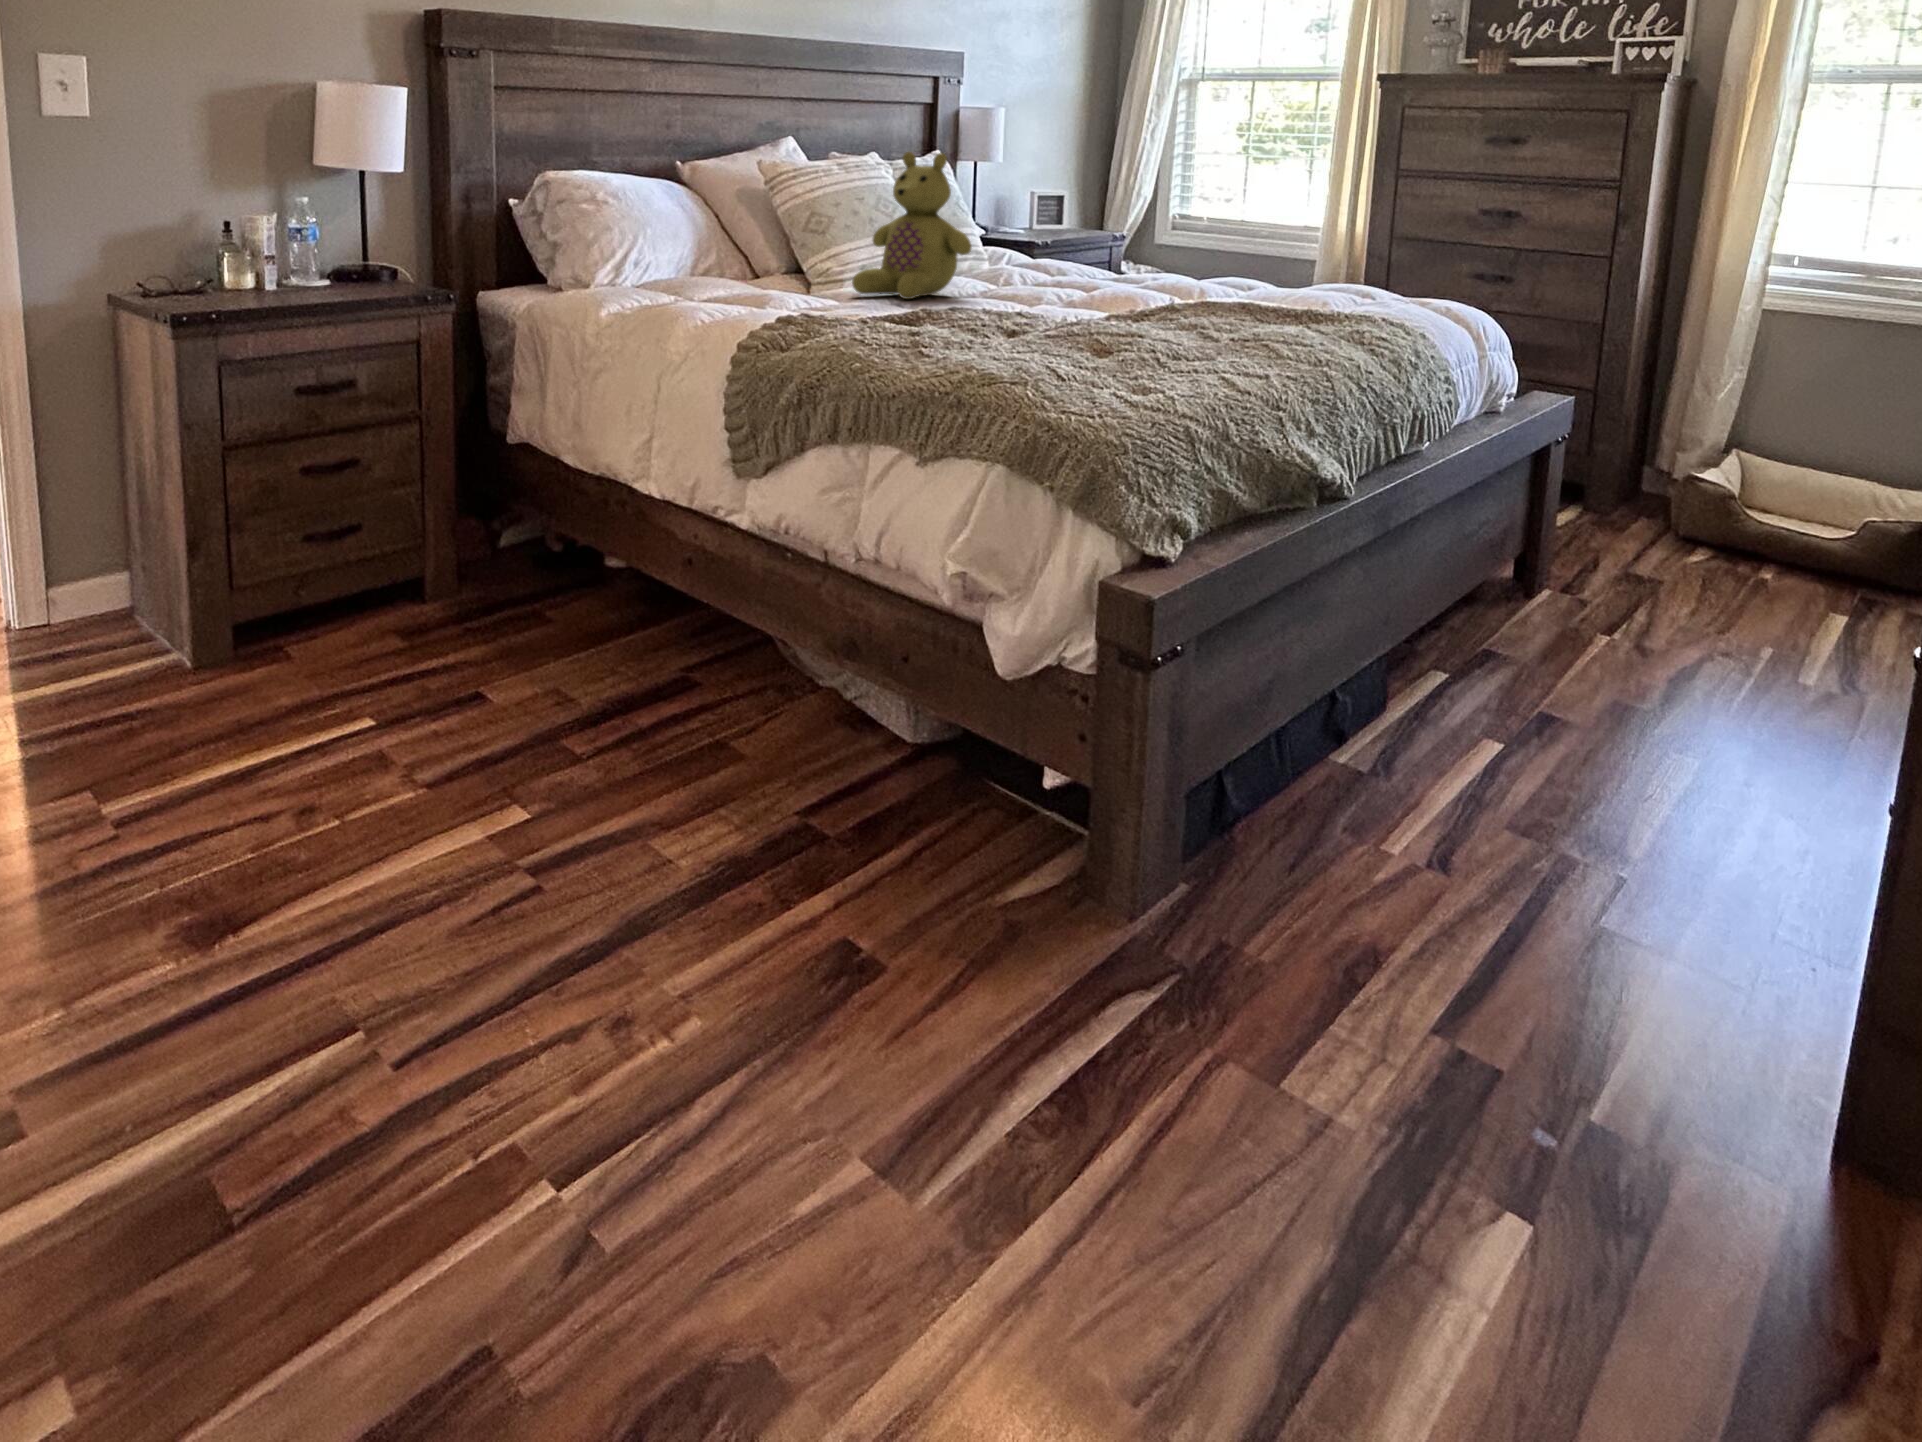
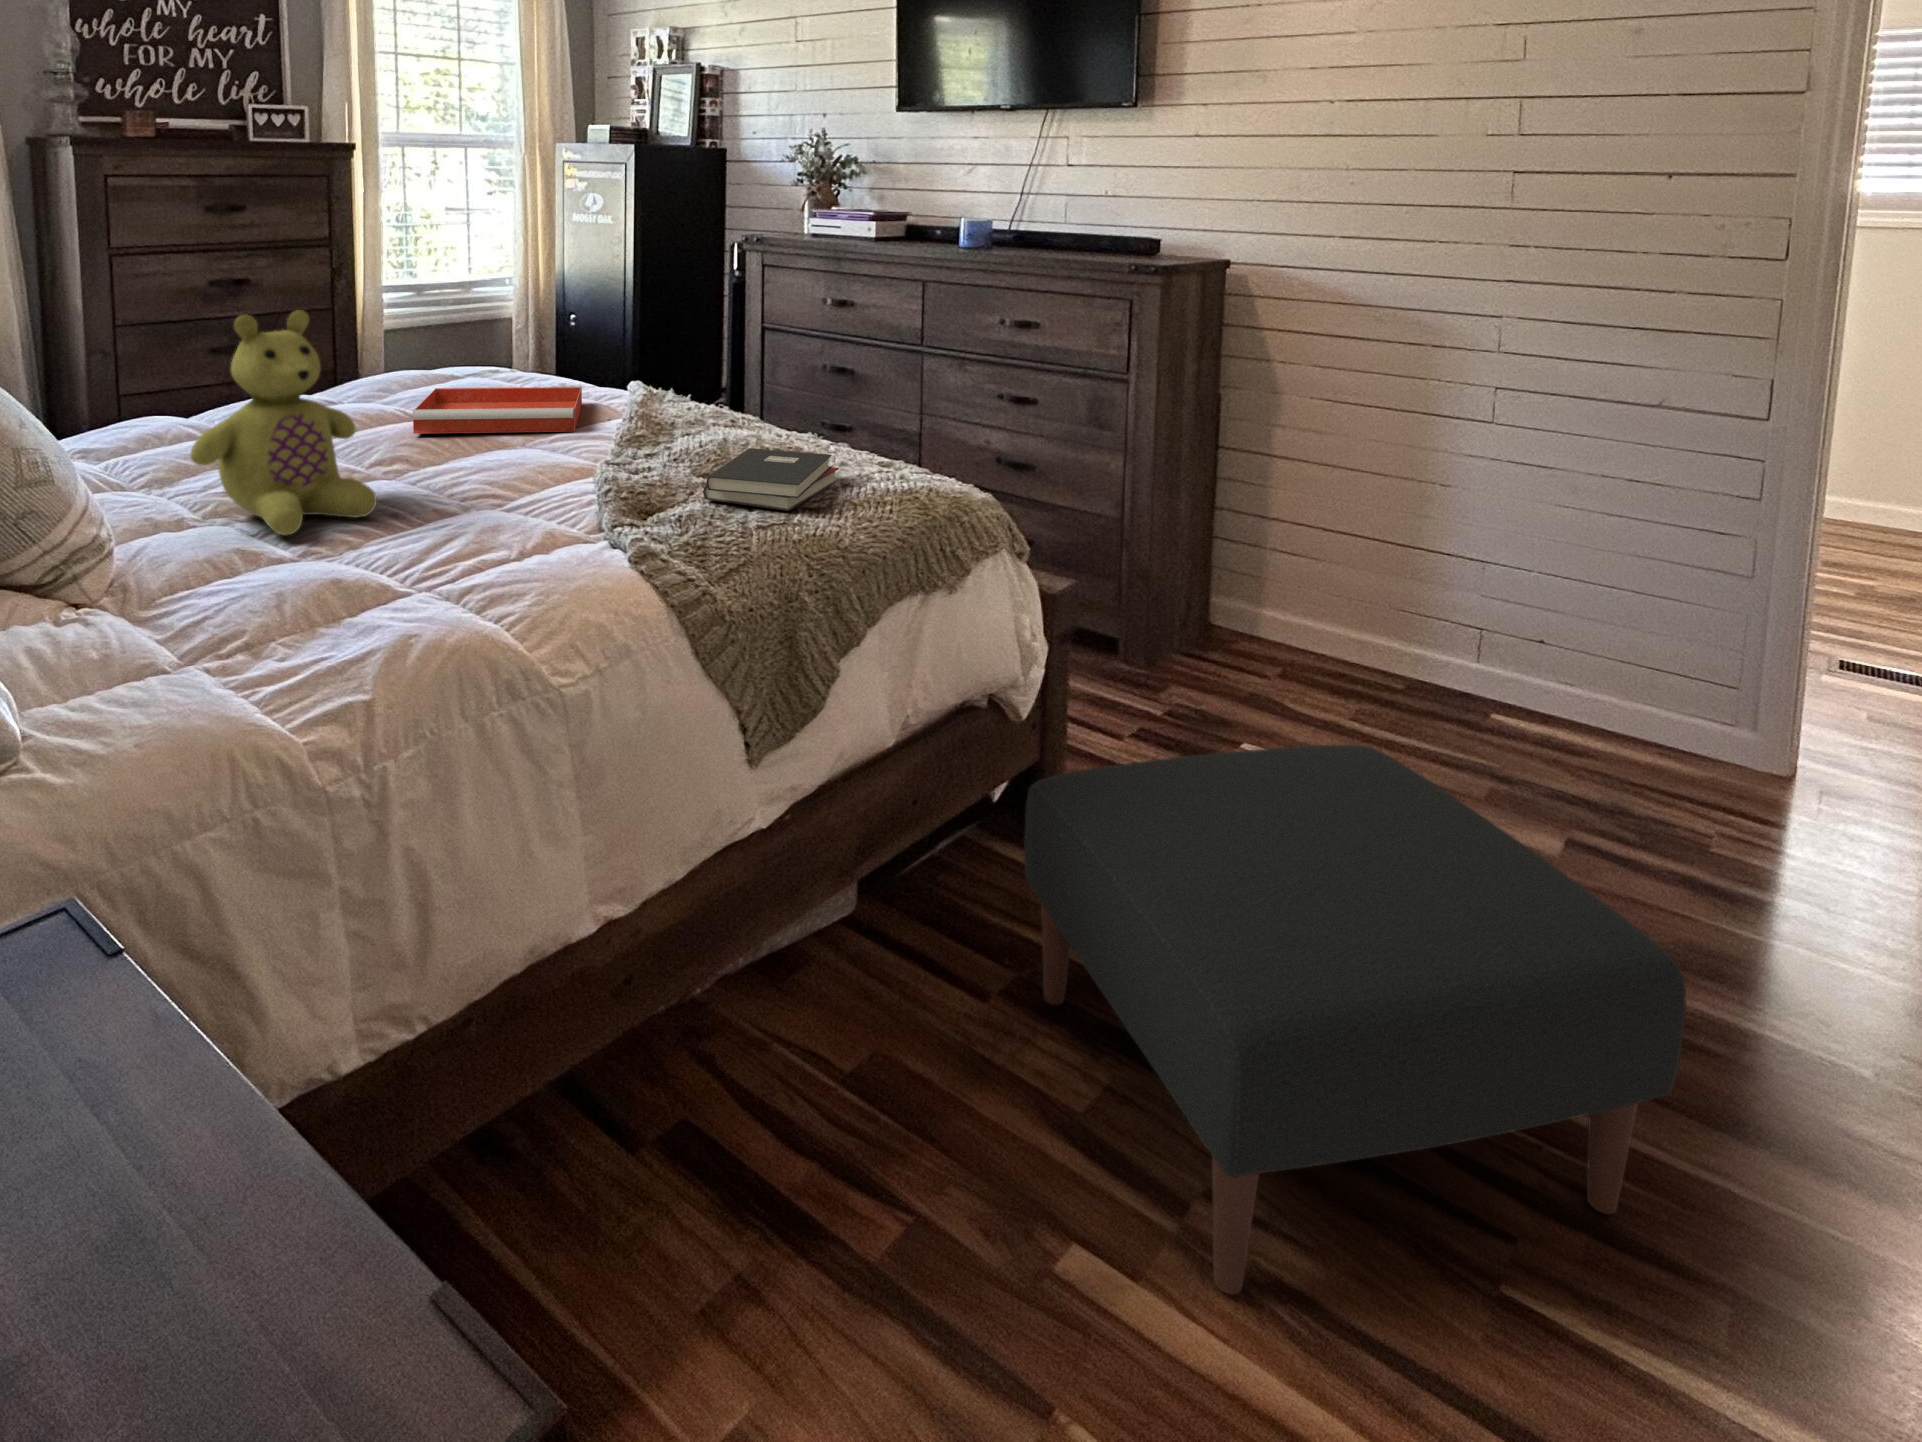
tray: none [1127,274,1301,315] -> present [413,387,582,434]
hardback book: none [918,298,1068,344] -> present [703,448,839,511]
ottoman: none [312,614,920,1181] -> present [1024,745,1686,1294]

